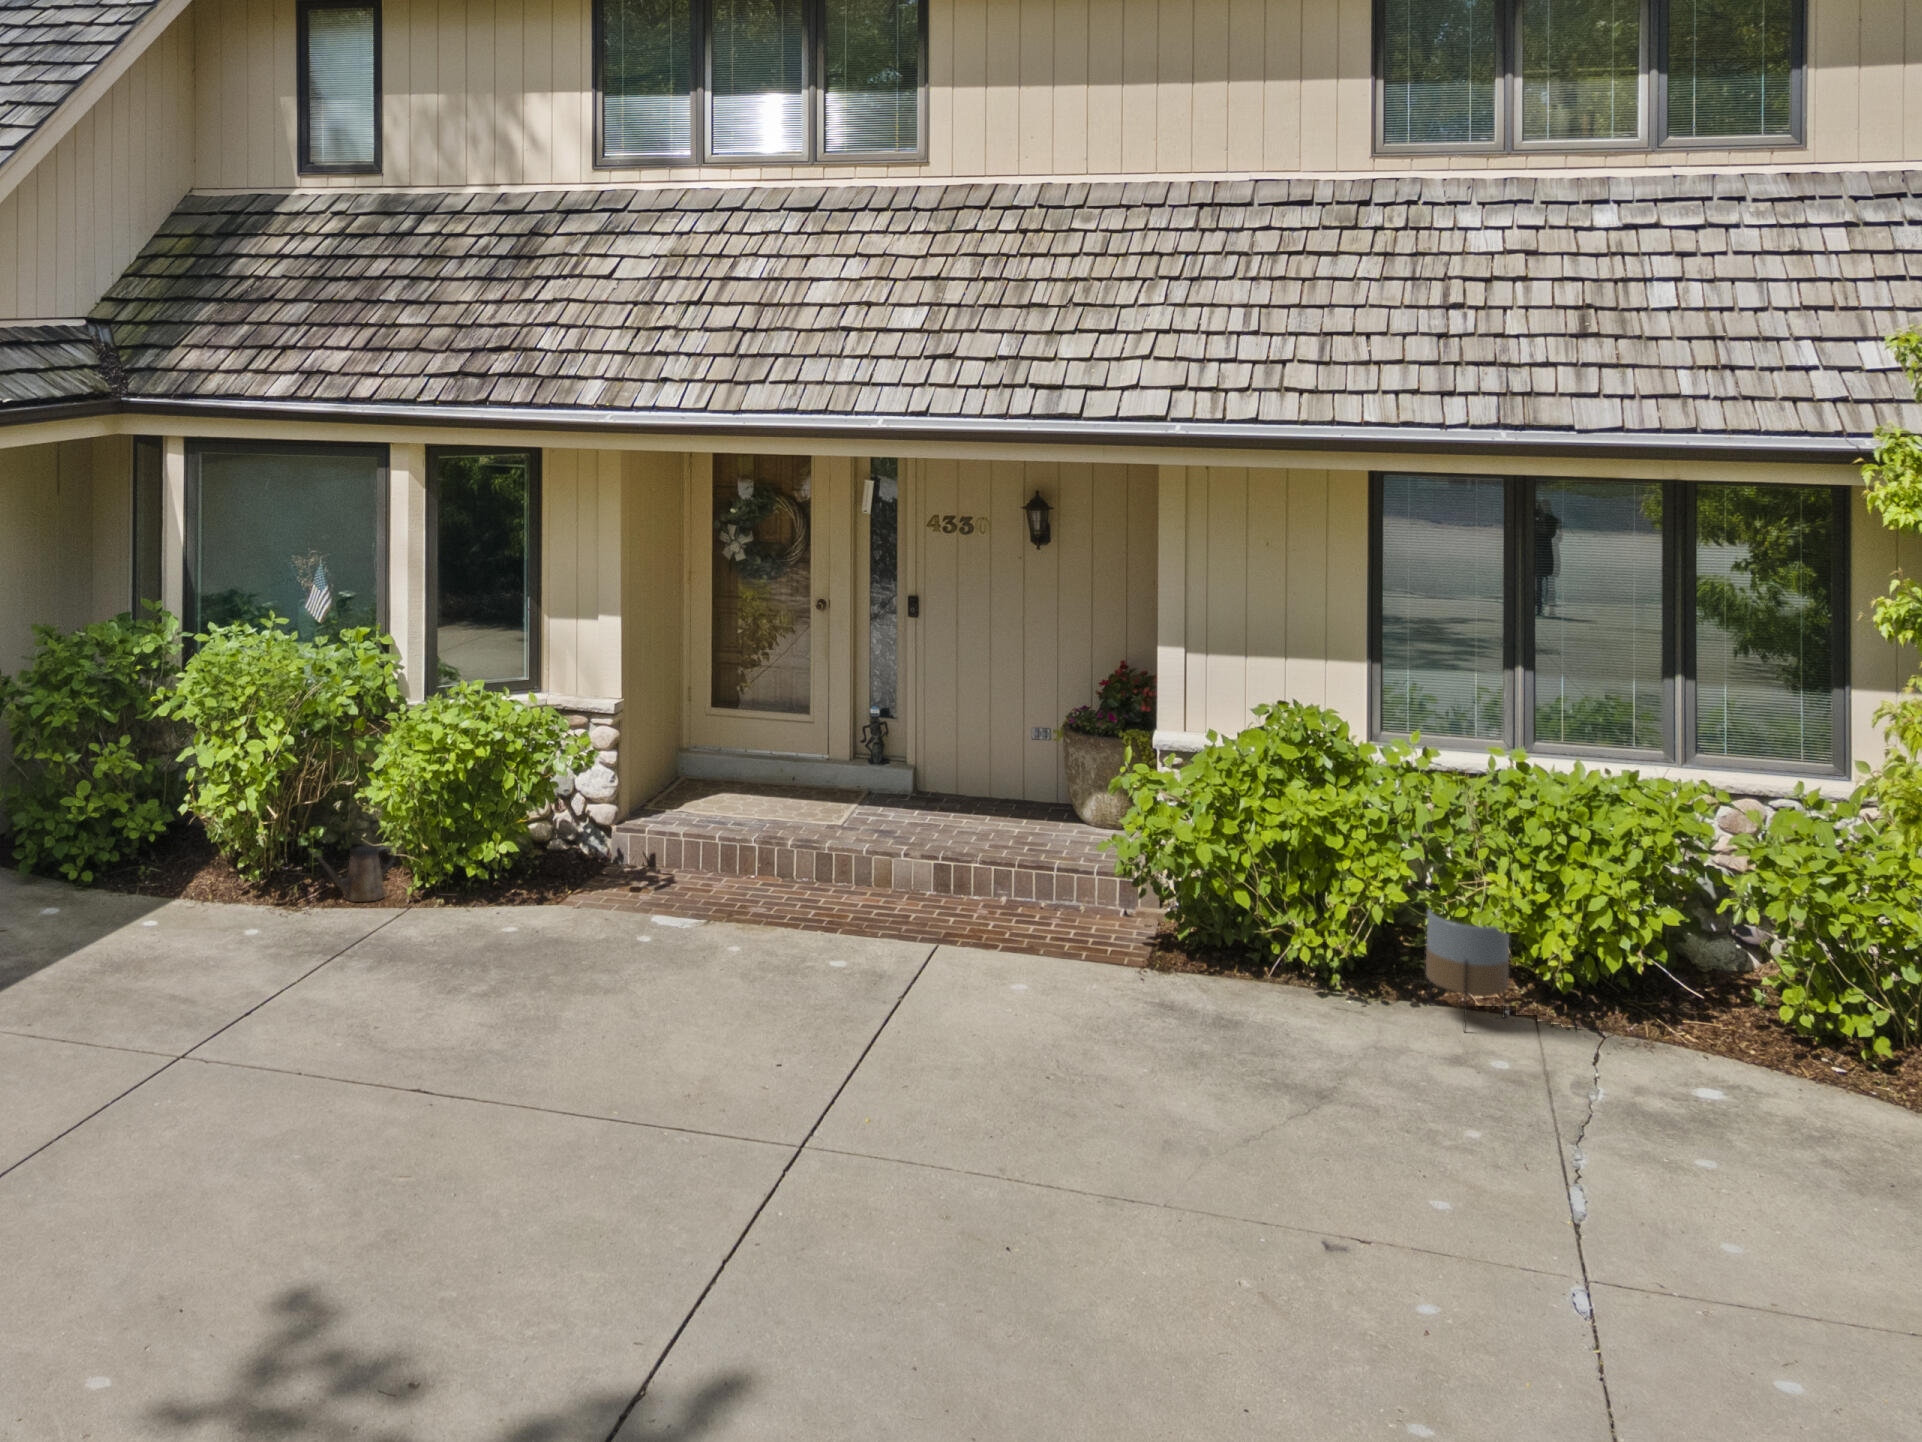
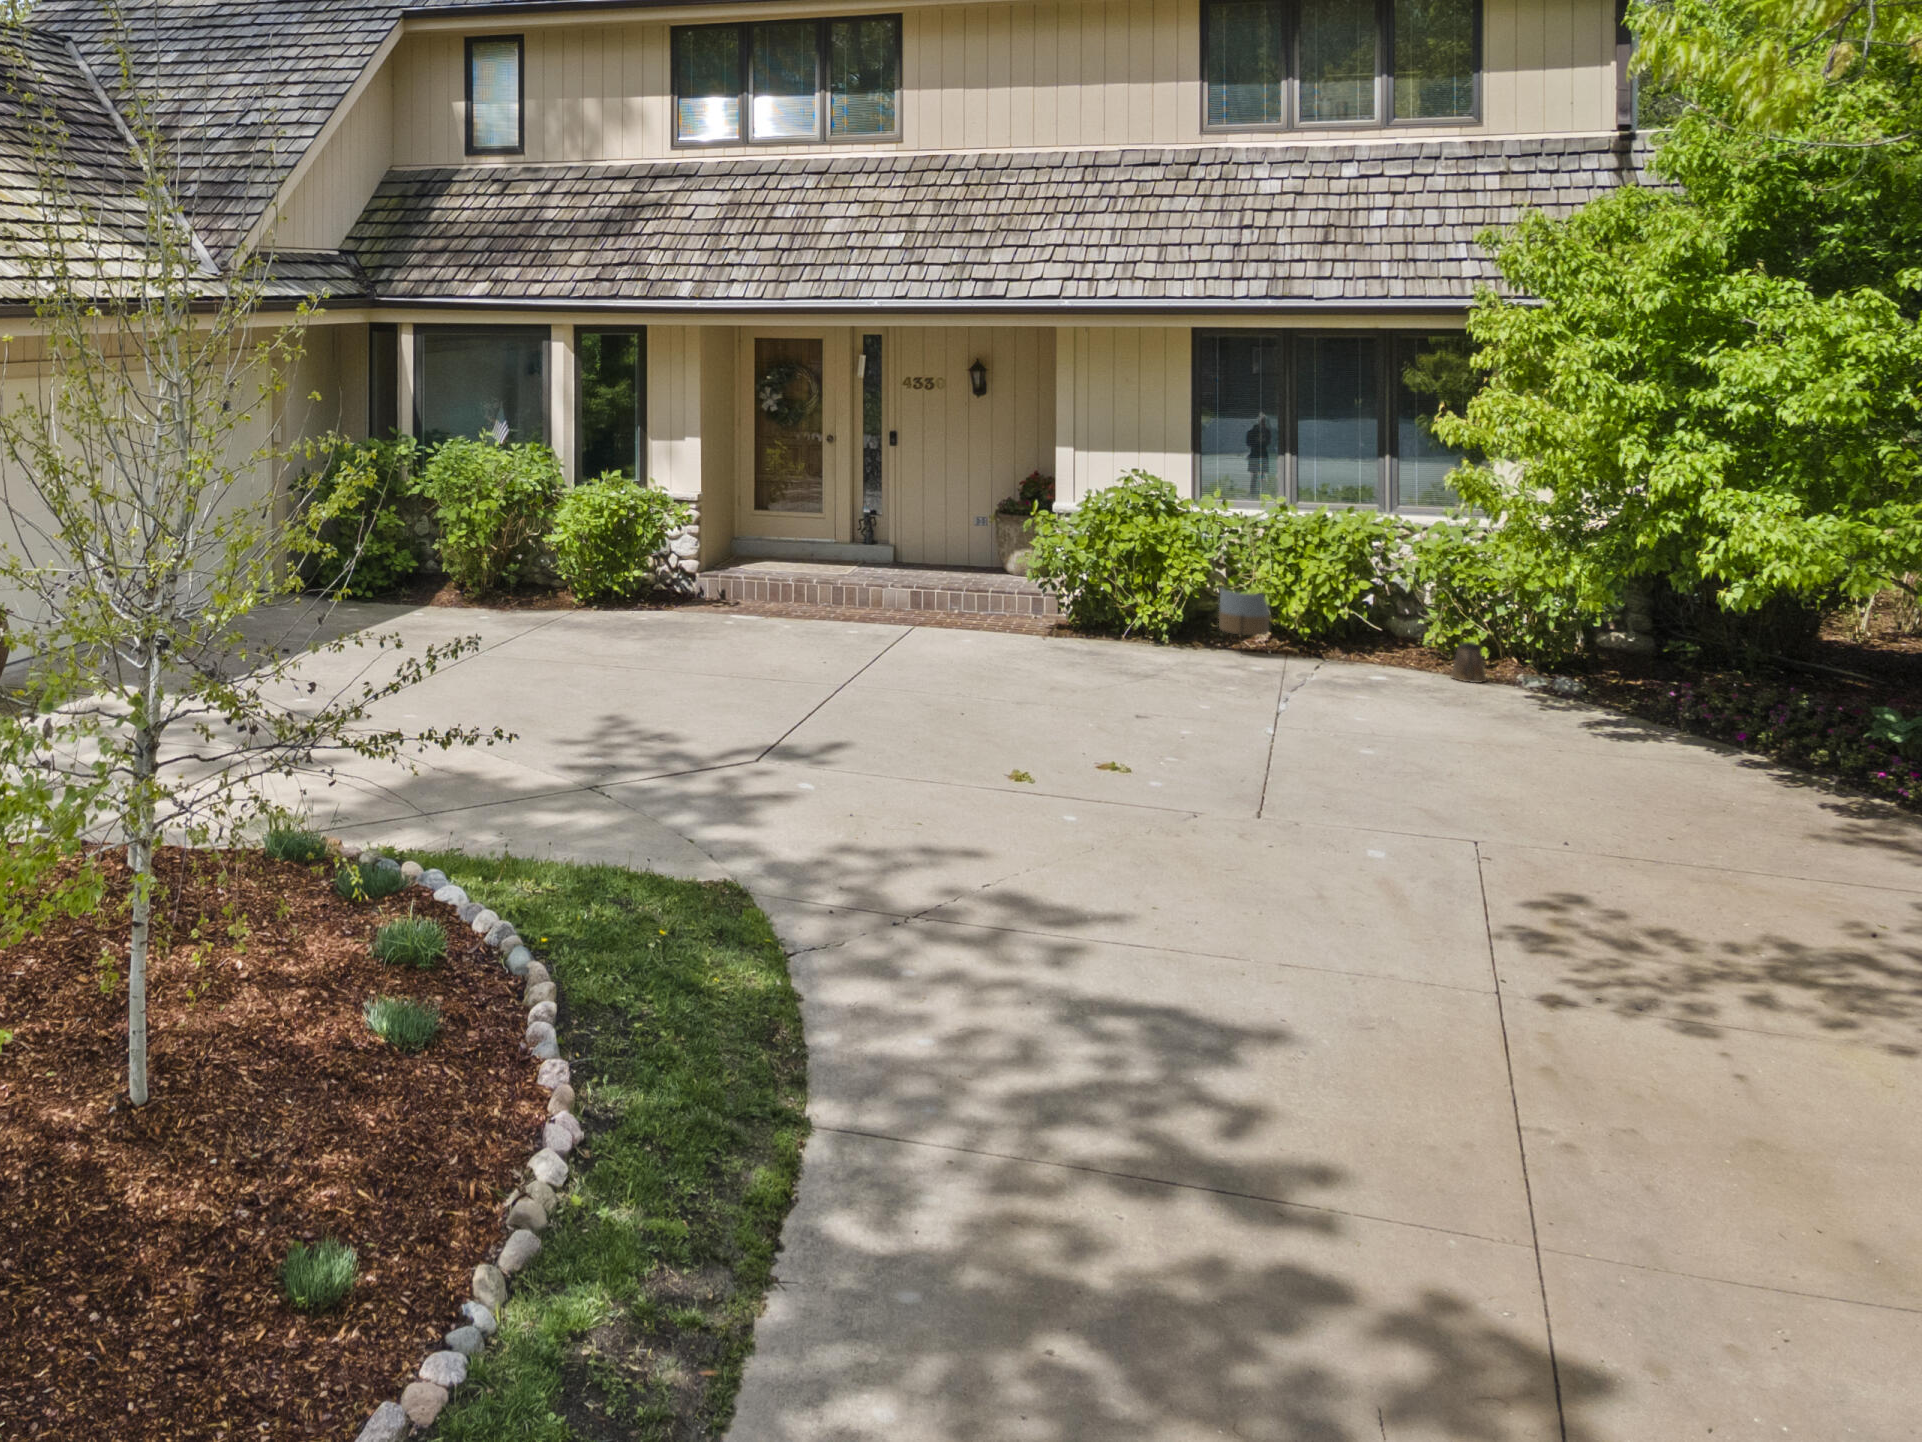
watering can: present [310,846,394,902] -> present [1451,642,1487,683]

